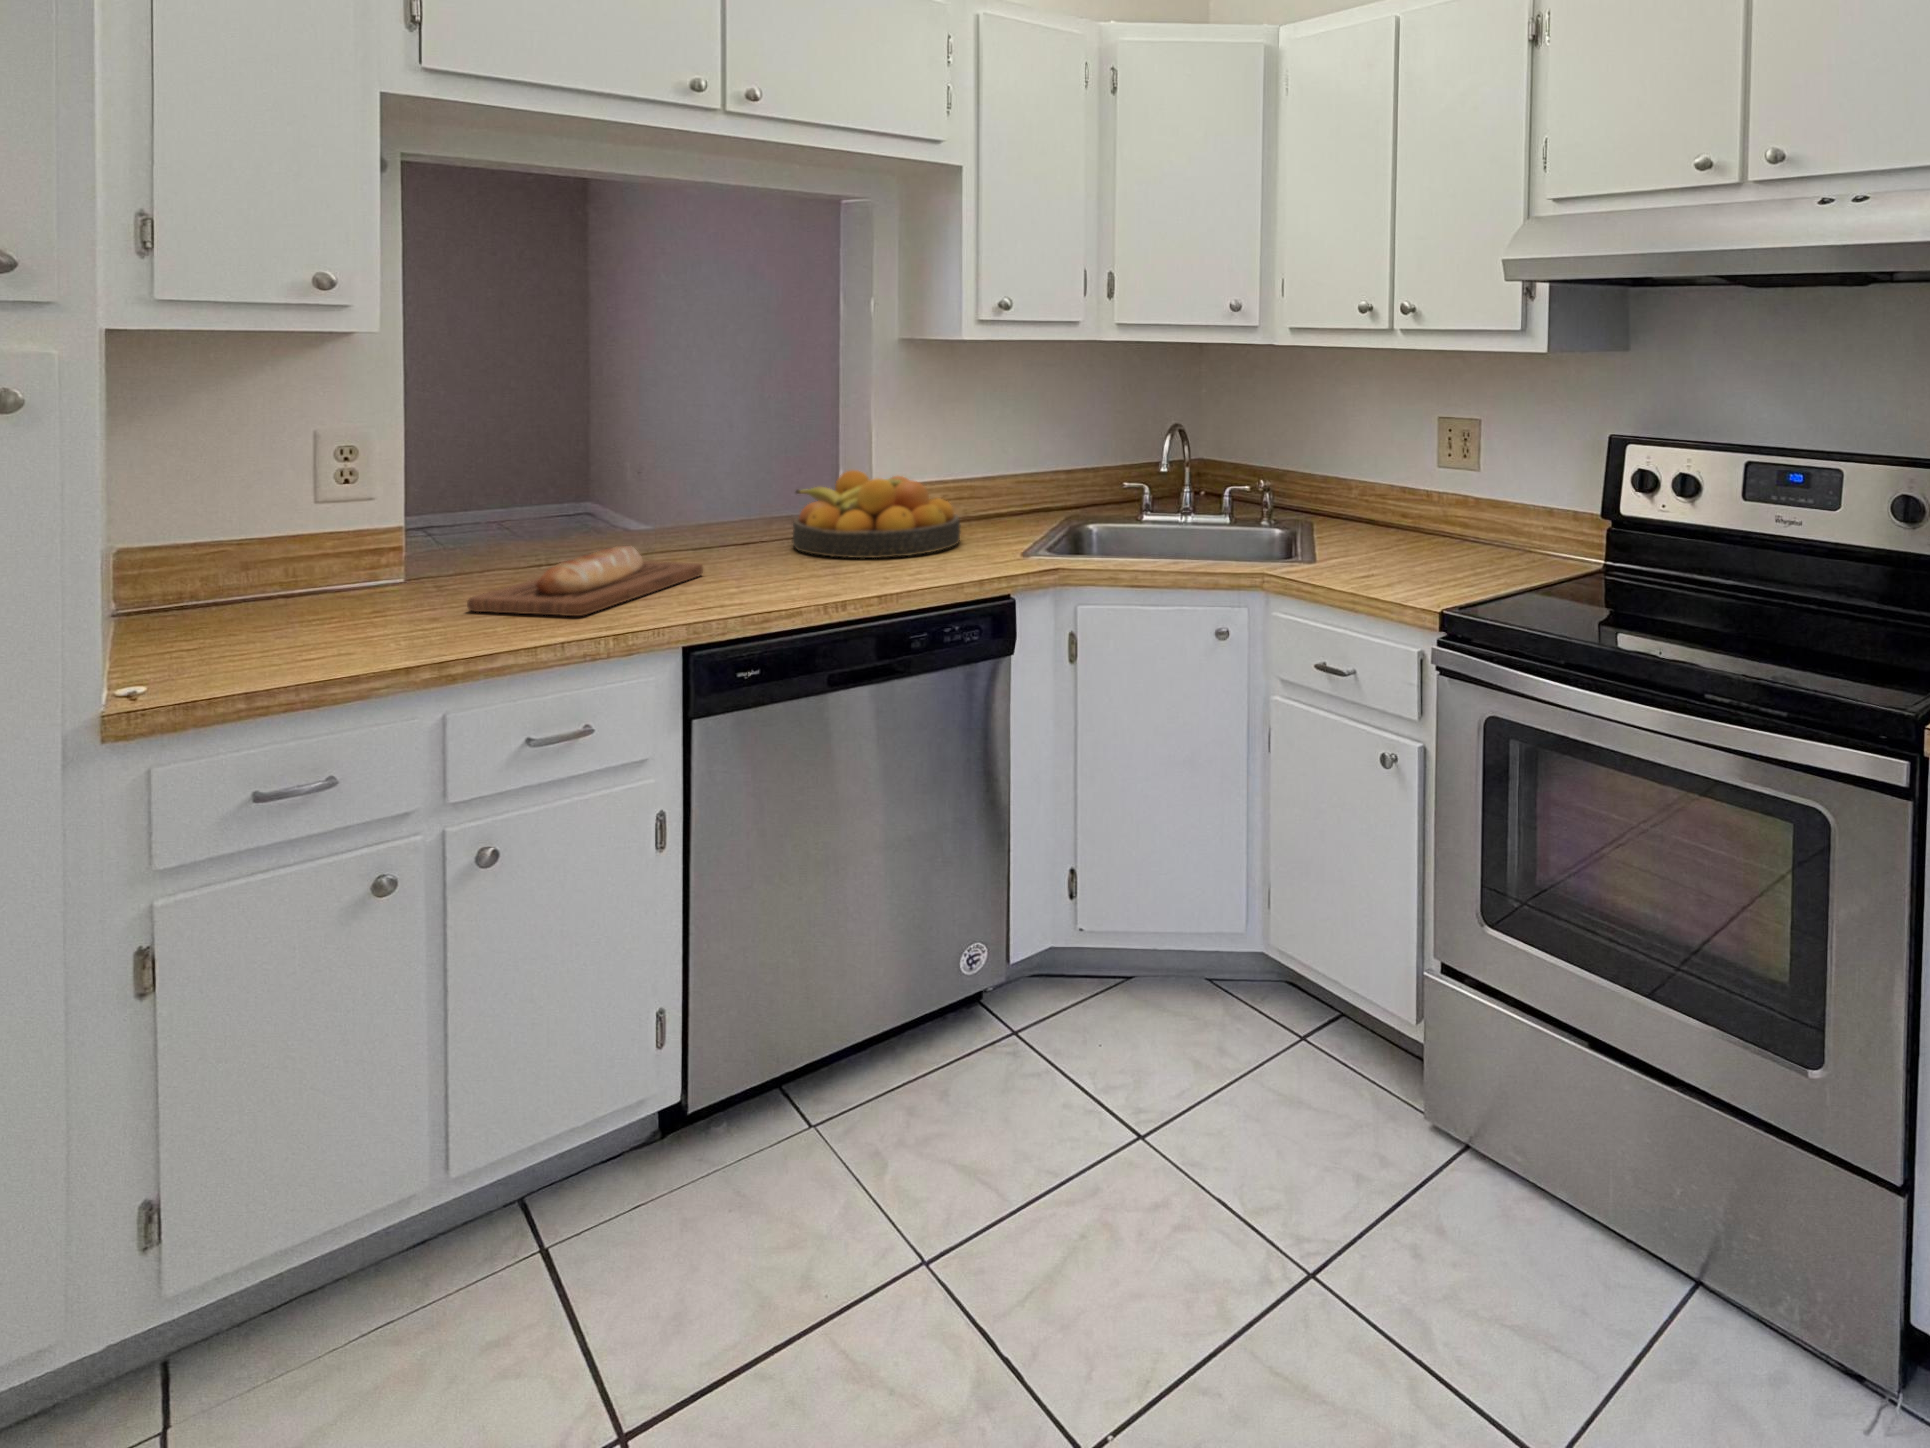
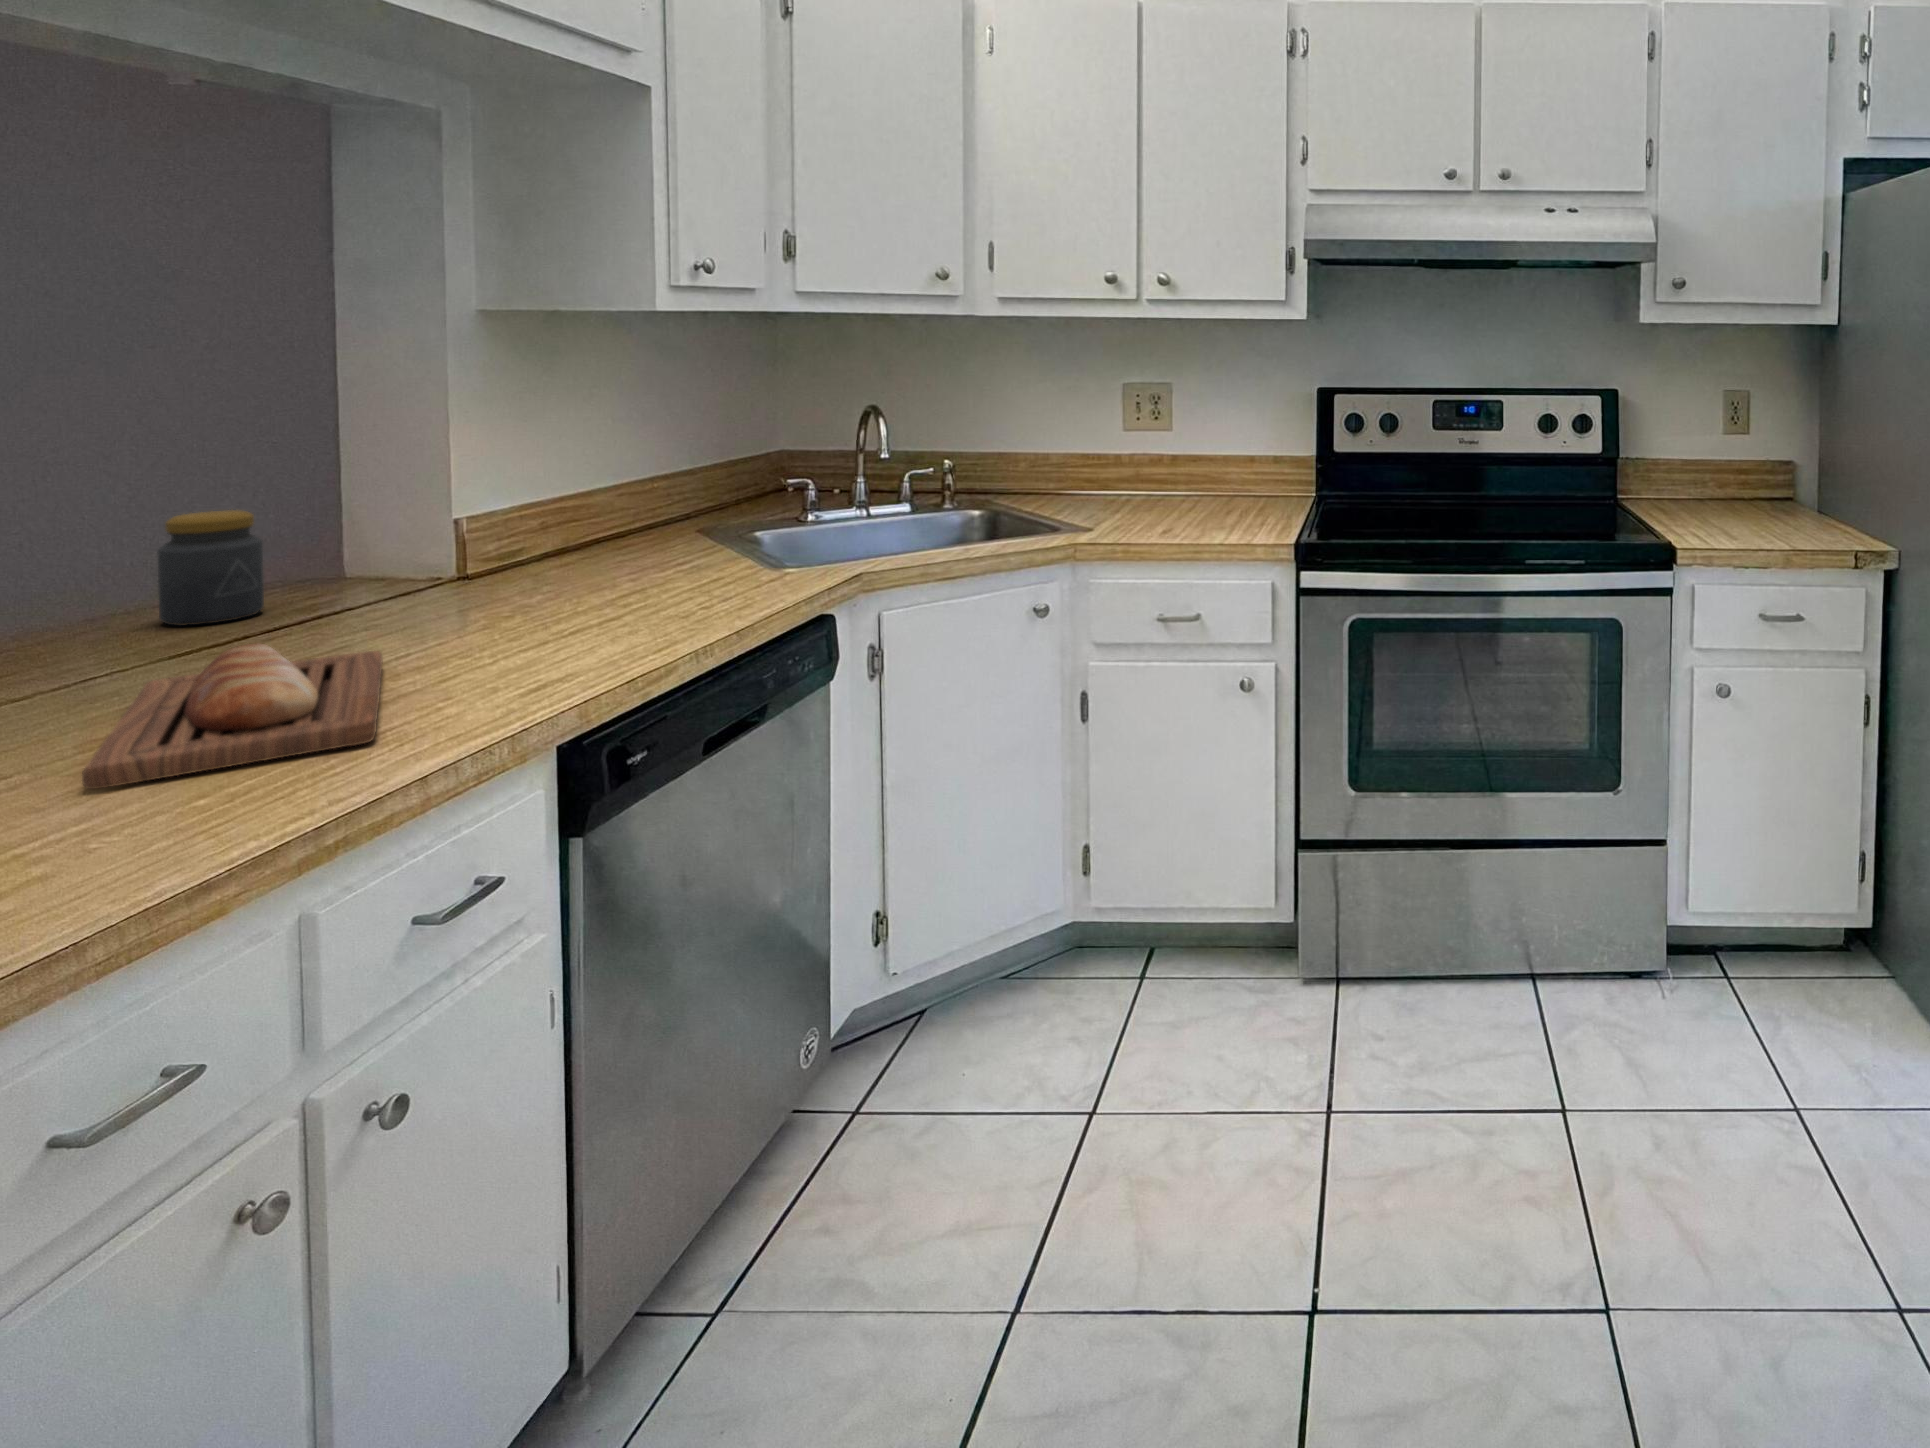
jar: none [714,465,764,535] -> present [157,510,264,626]
fruit bowl: present [792,470,961,558] -> none [378,496,663,617]

